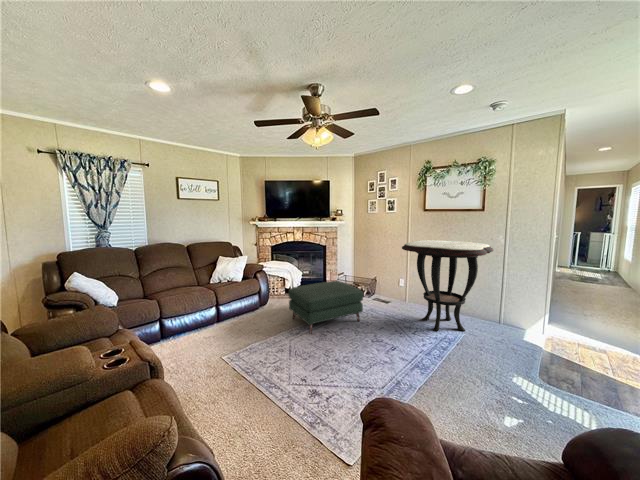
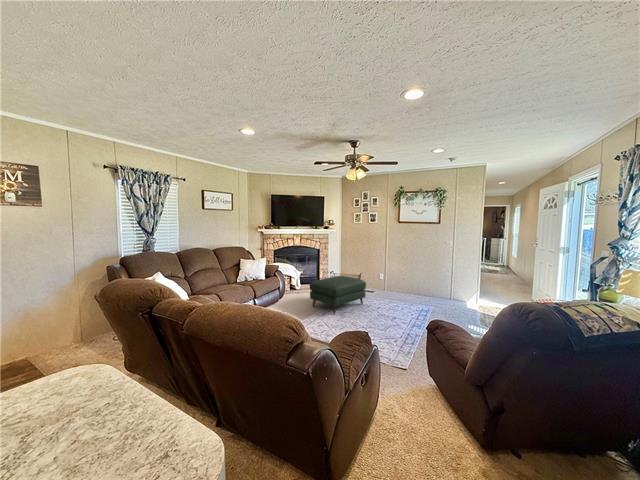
side table: present [402,240,493,331] -> none [391,244,449,306]

